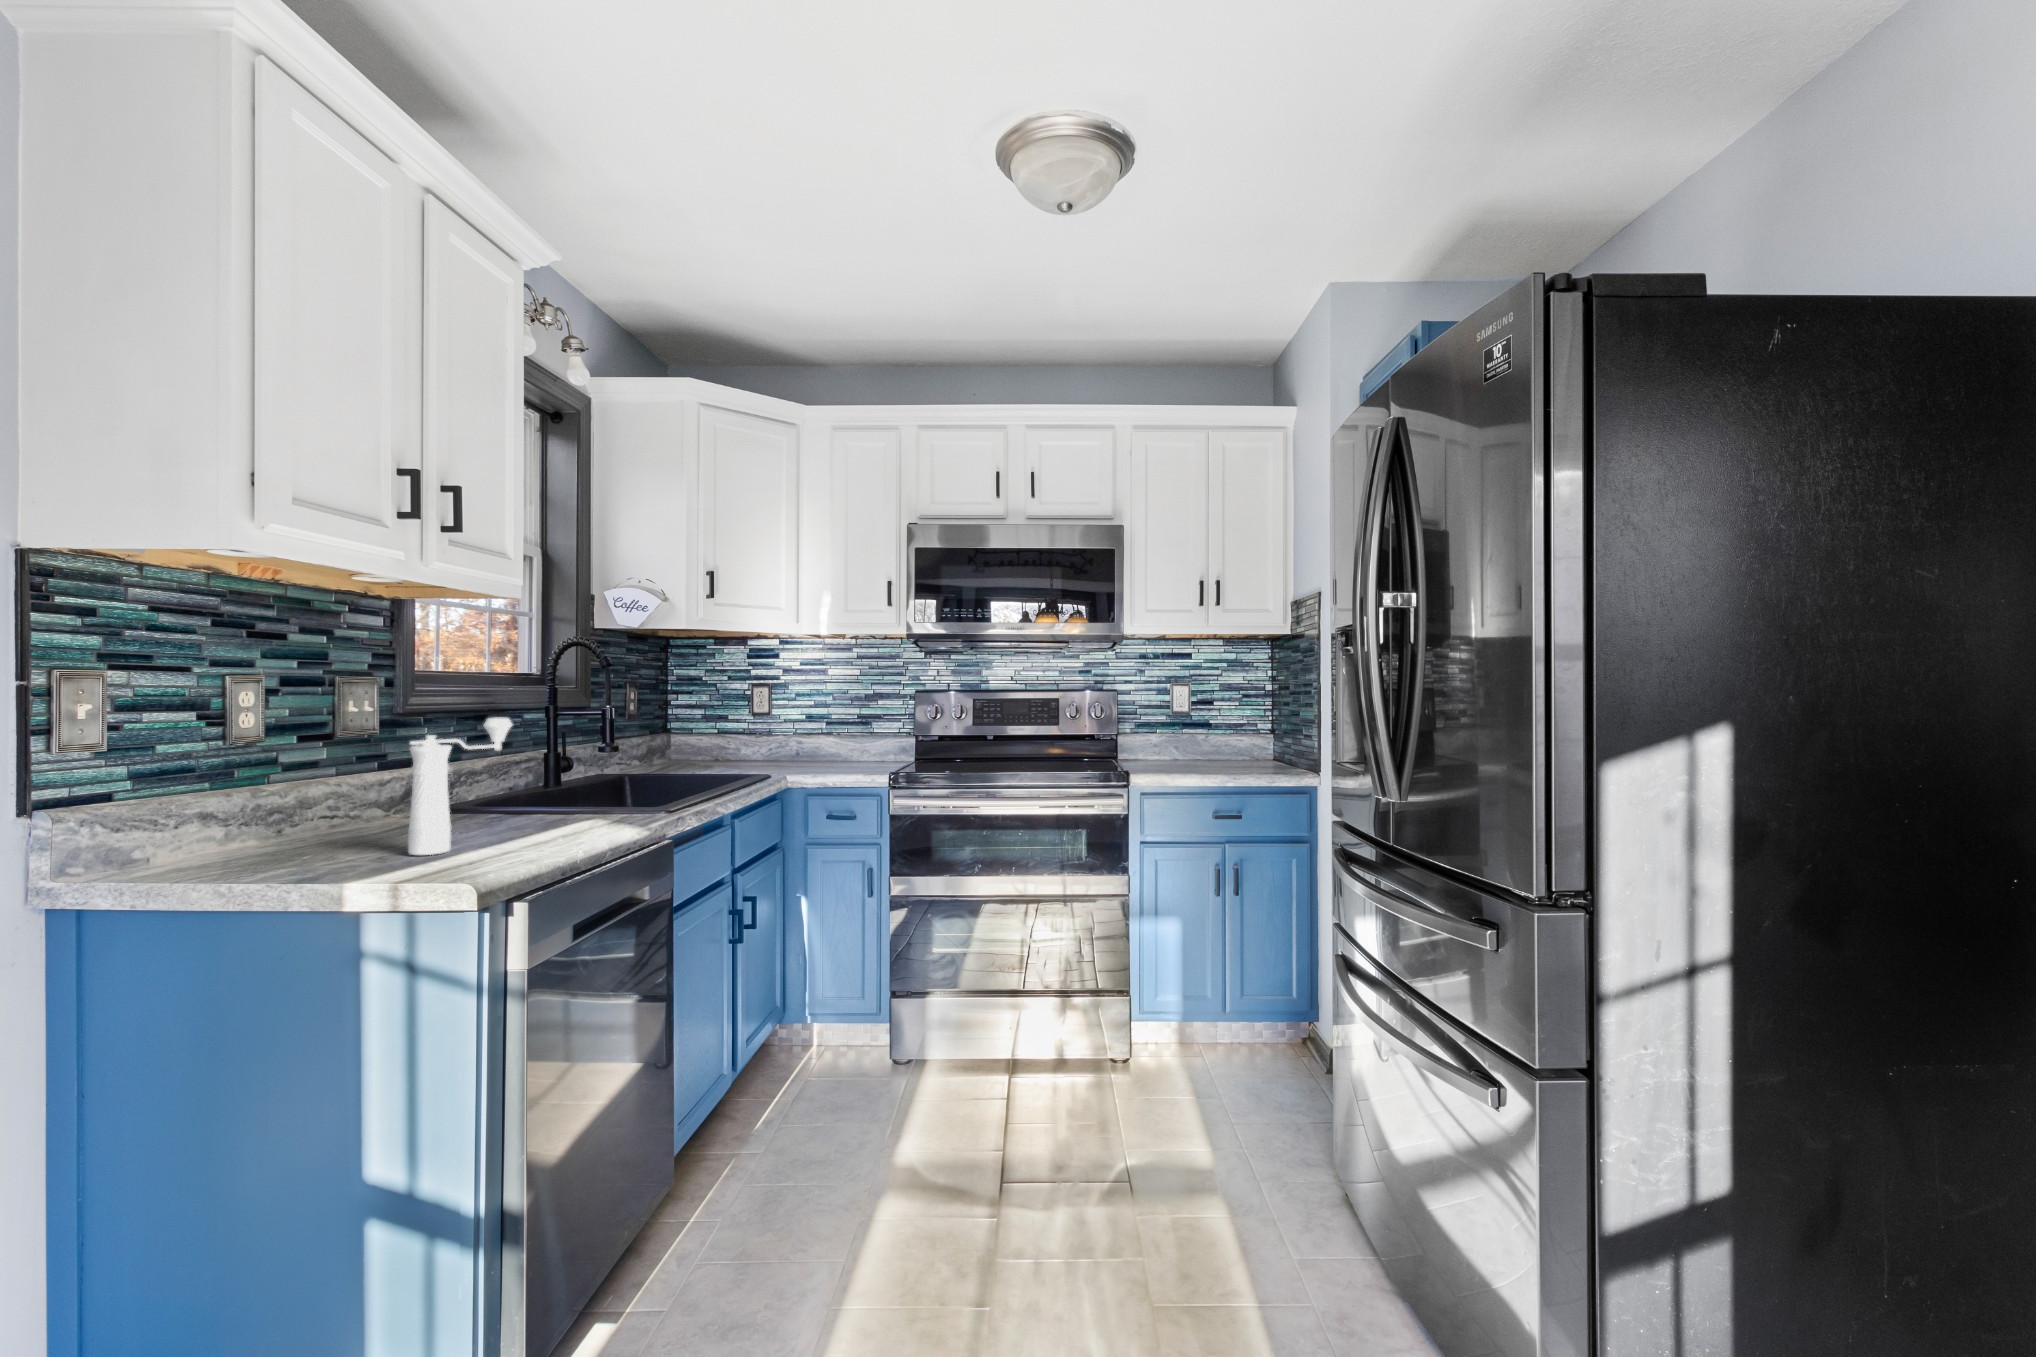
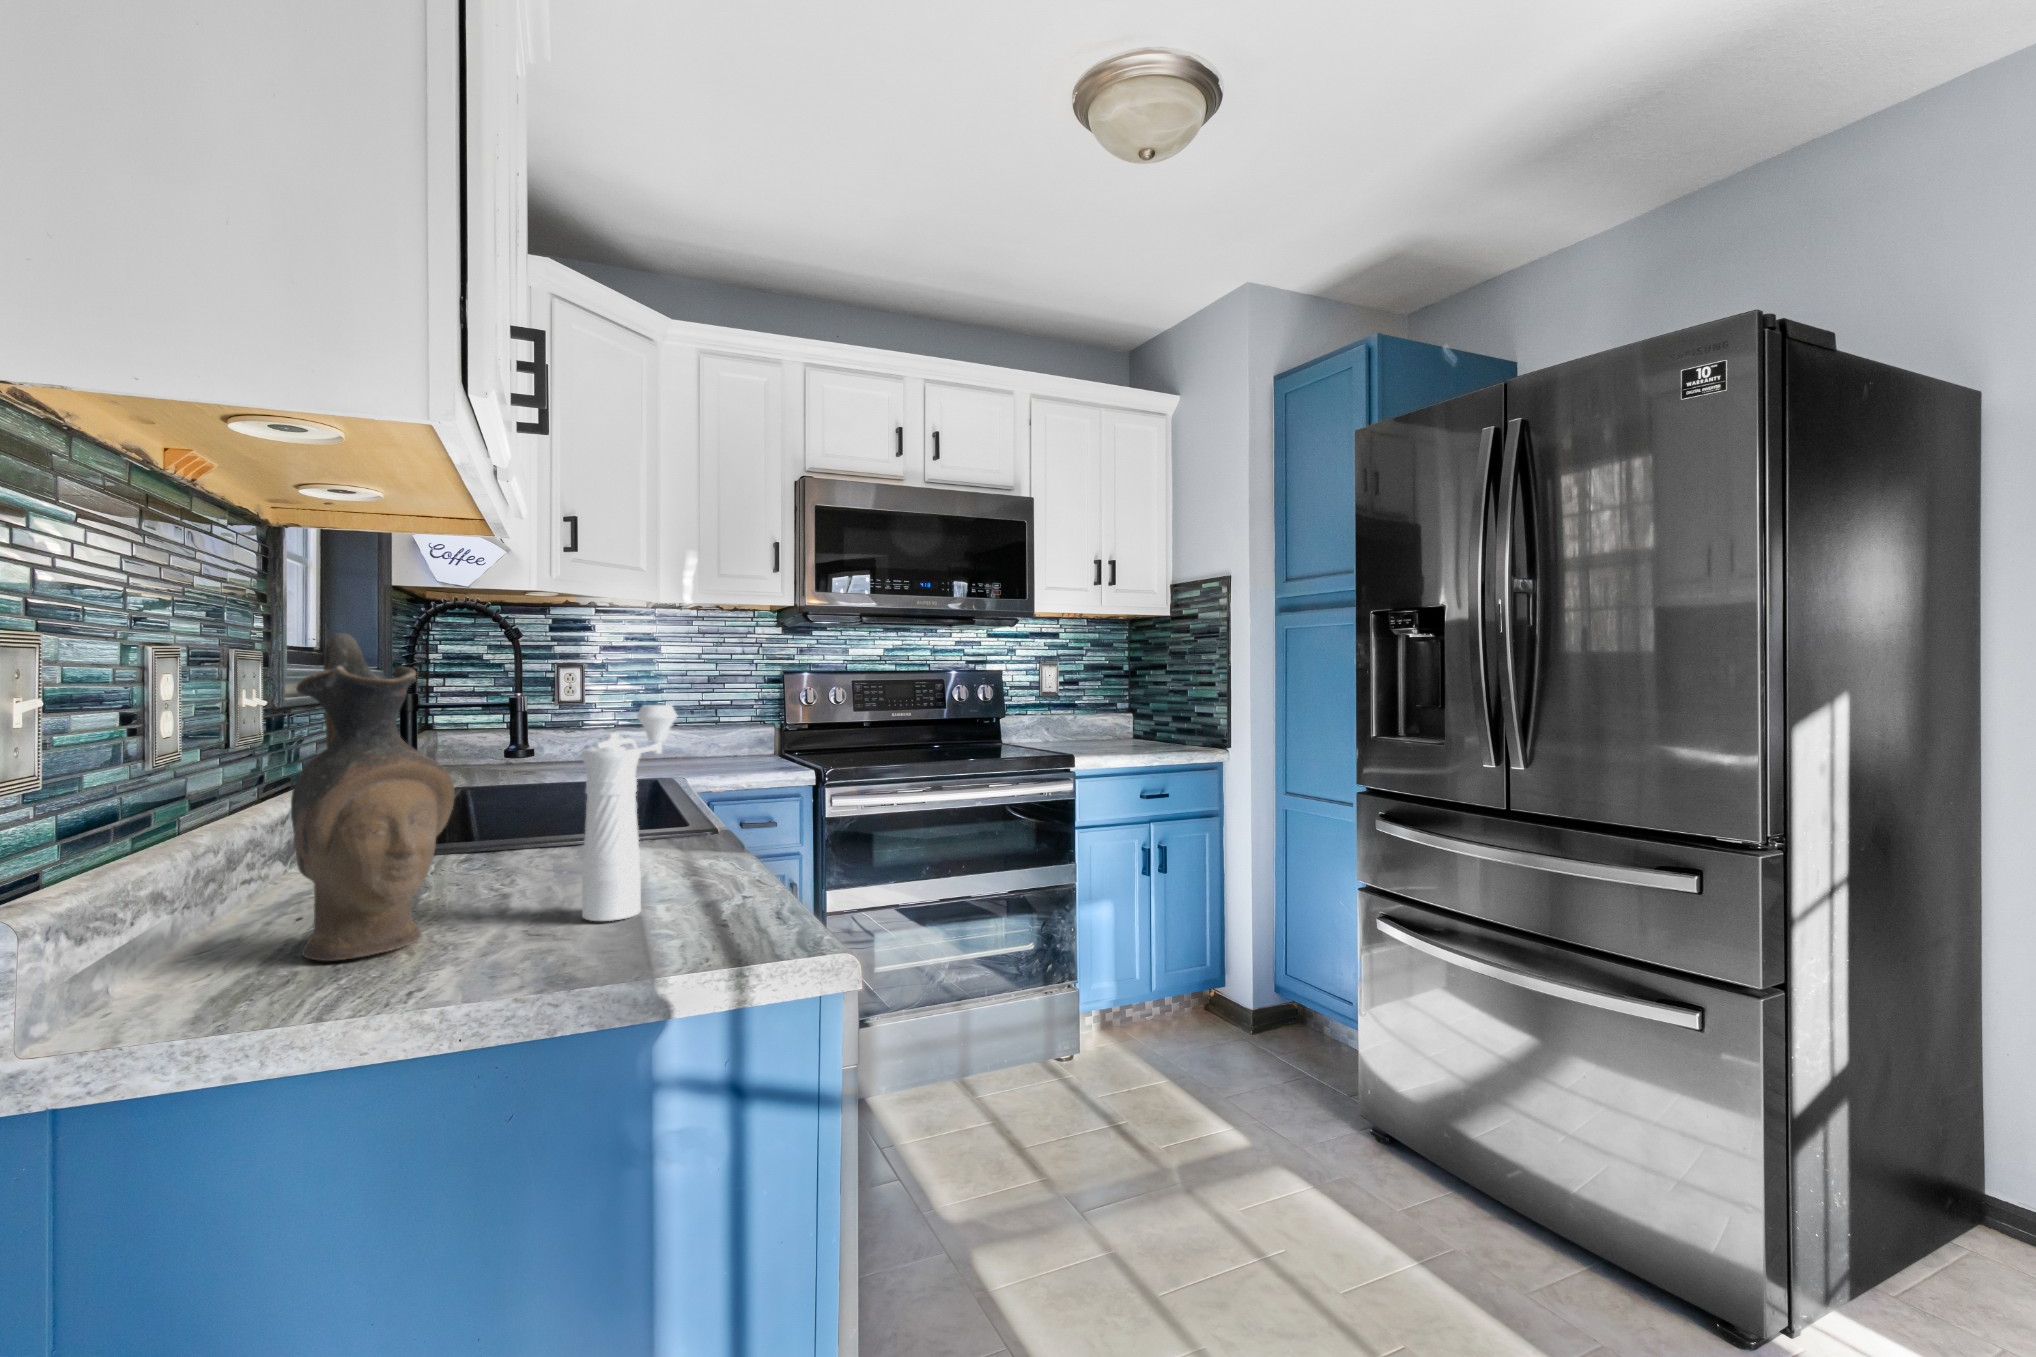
ceramic pitcher: none [233,672,330,859] -> present [291,633,455,961]

